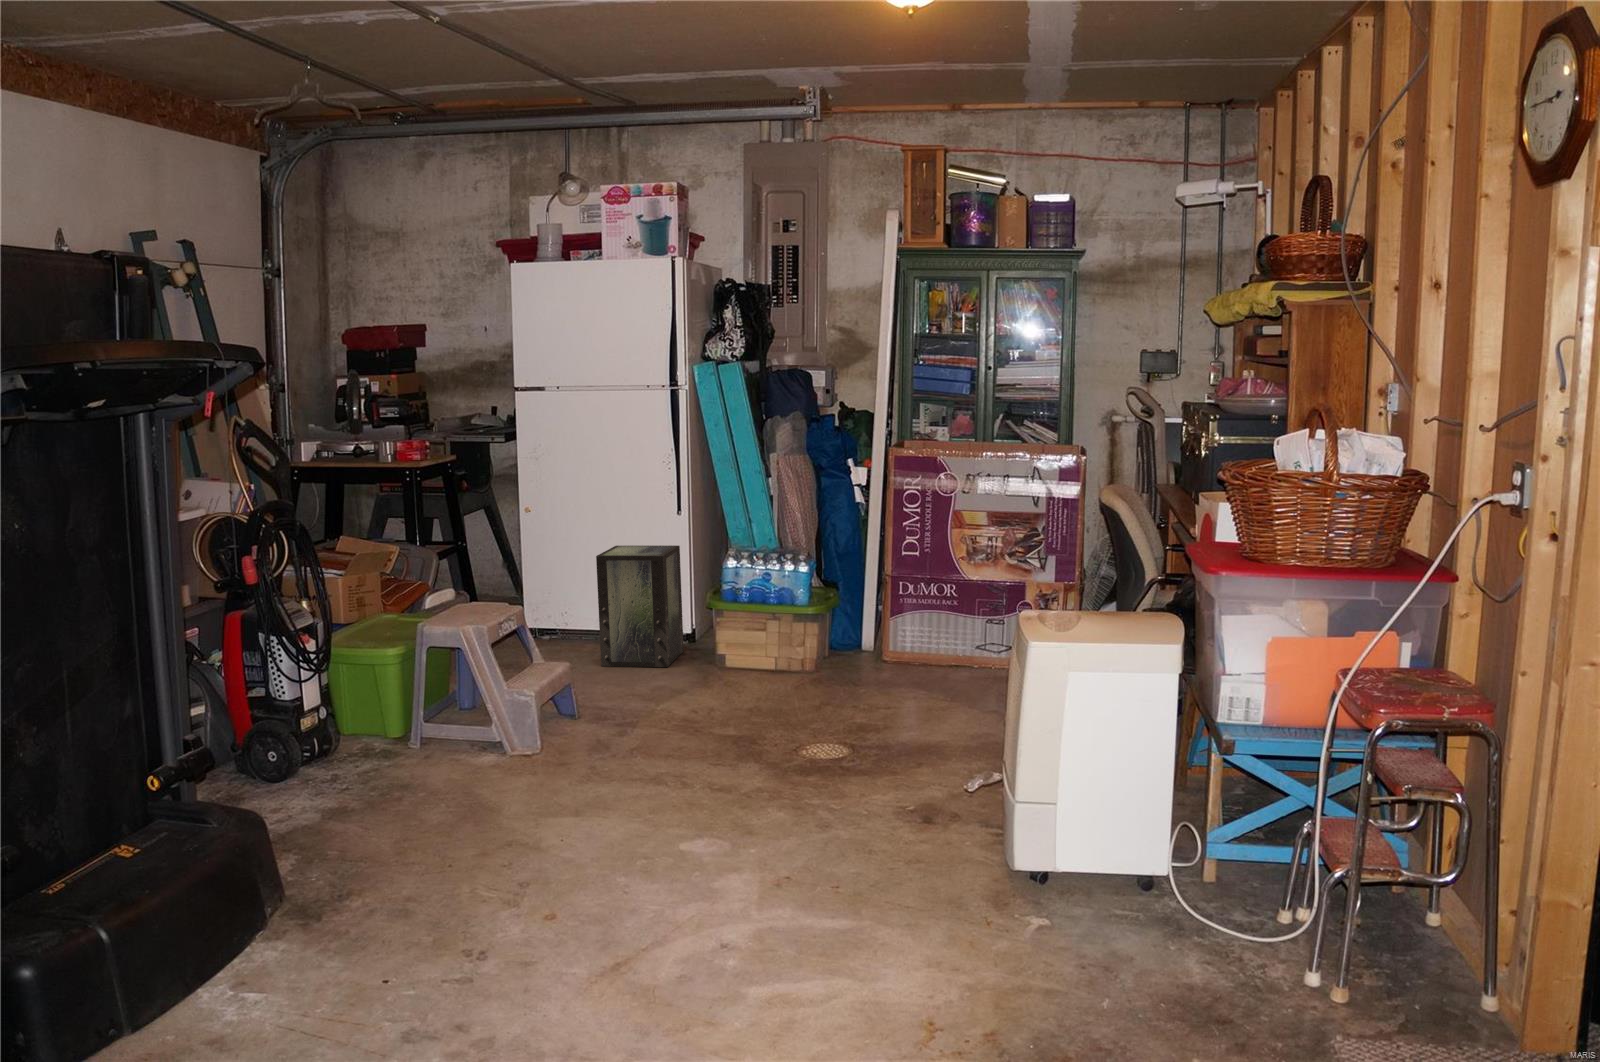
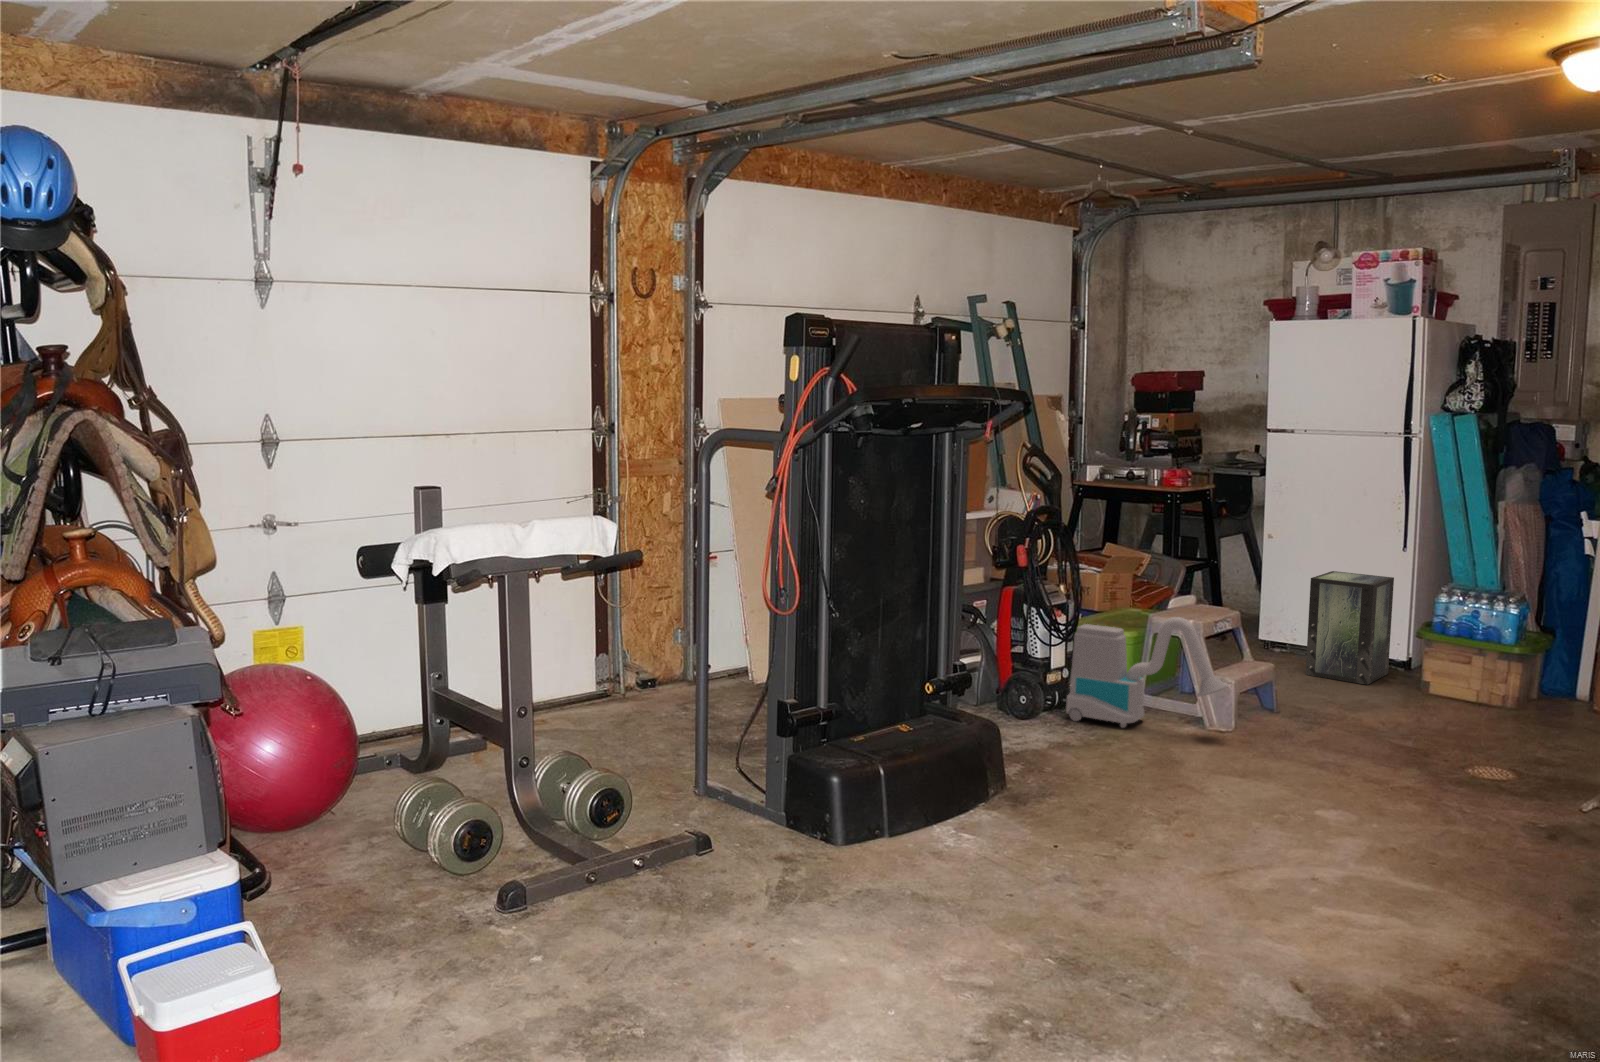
vacuum cleaner: none [329,622,531,775] -> present [1066,617,1228,728]

